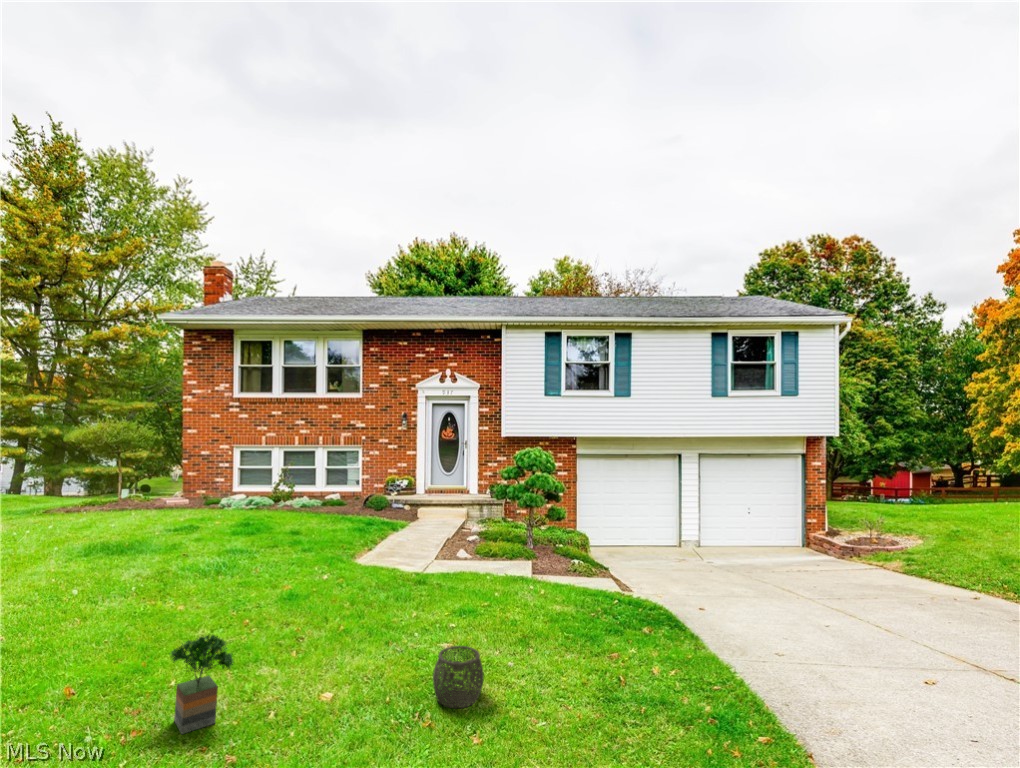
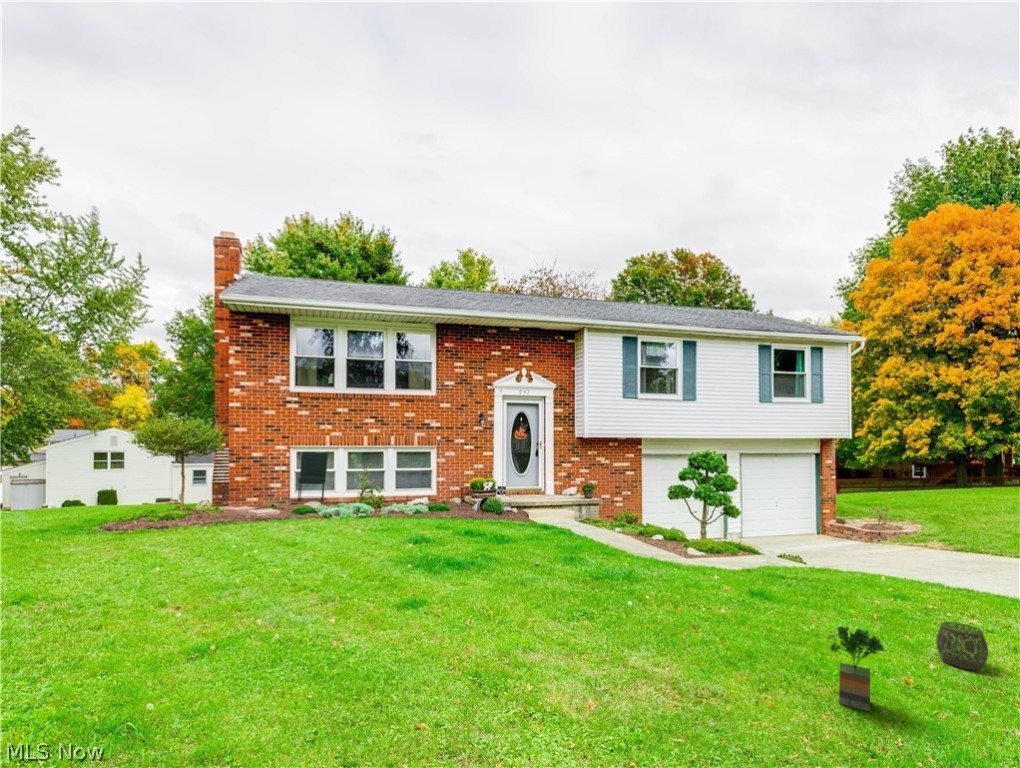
chair: none [229,451,266,495] -> present [298,452,328,501]

